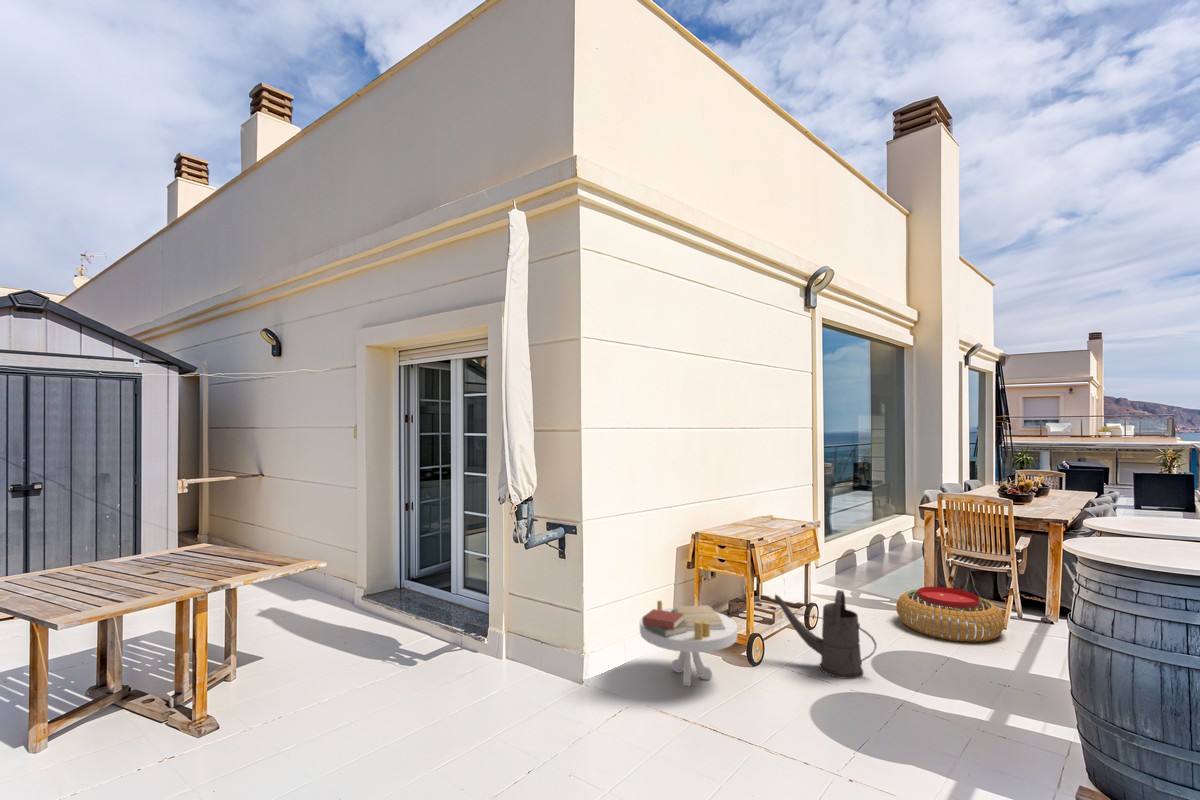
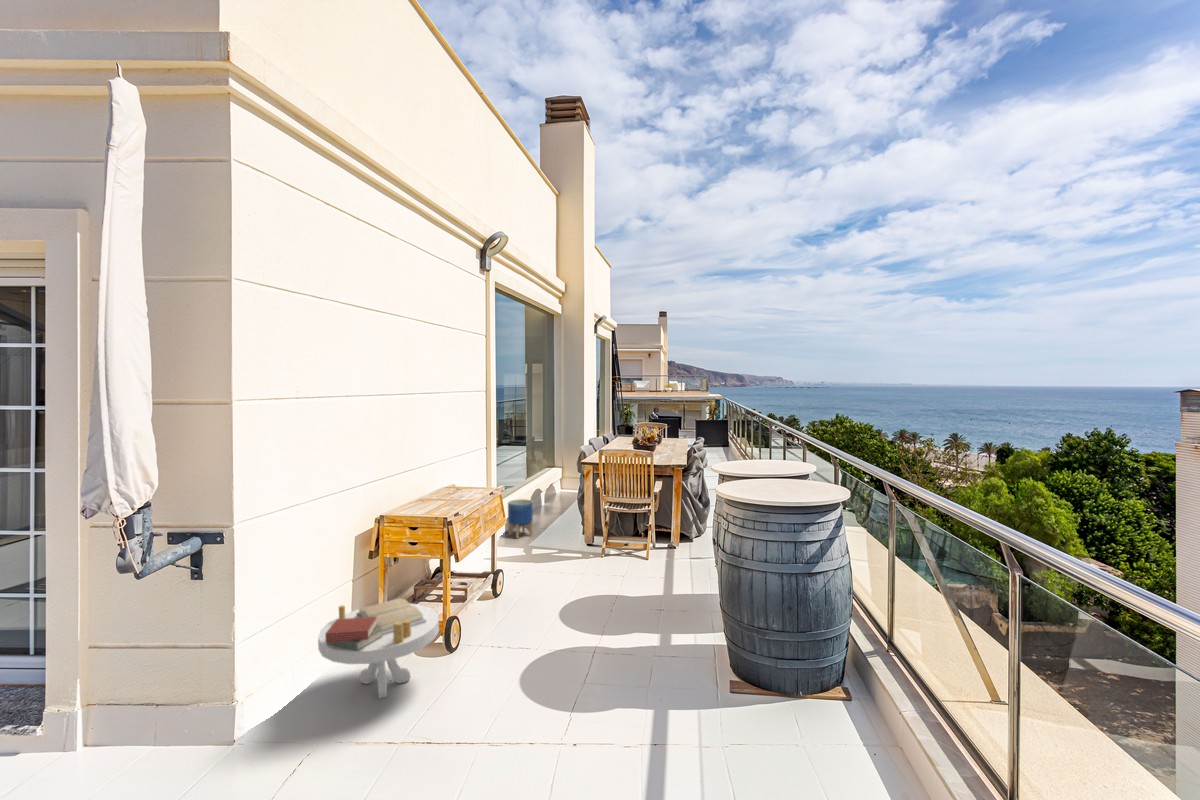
planter: none [837,541,866,582] -> present [508,499,533,539]
pouf: present [896,587,1005,642] -> none [567,532,648,578]
watering can: present [775,590,876,679] -> none [471,555,567,640]

